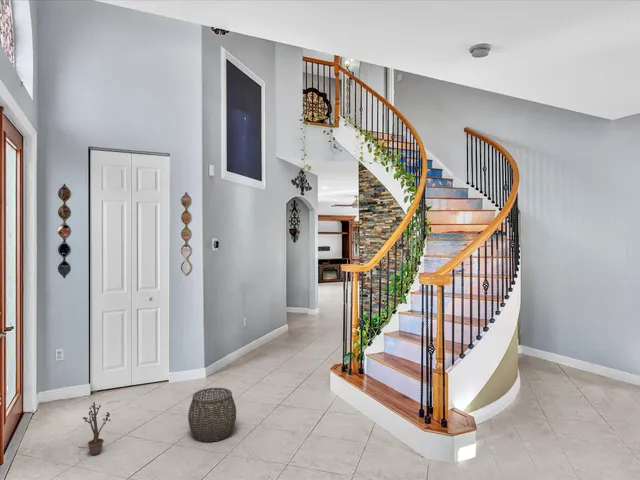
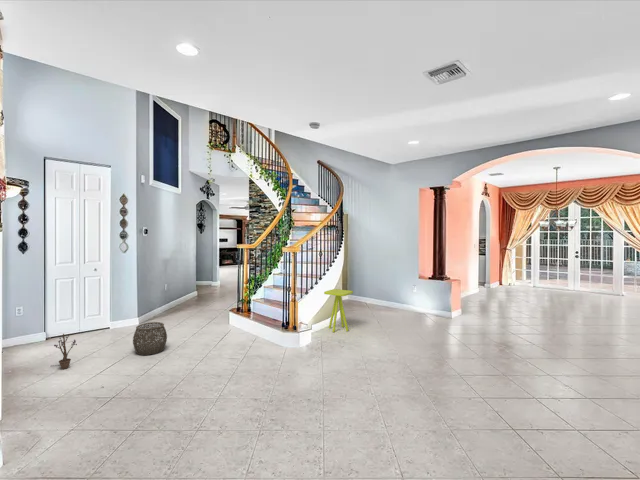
side table: none [492,346,548,427] -> present [324,289,353,332]

